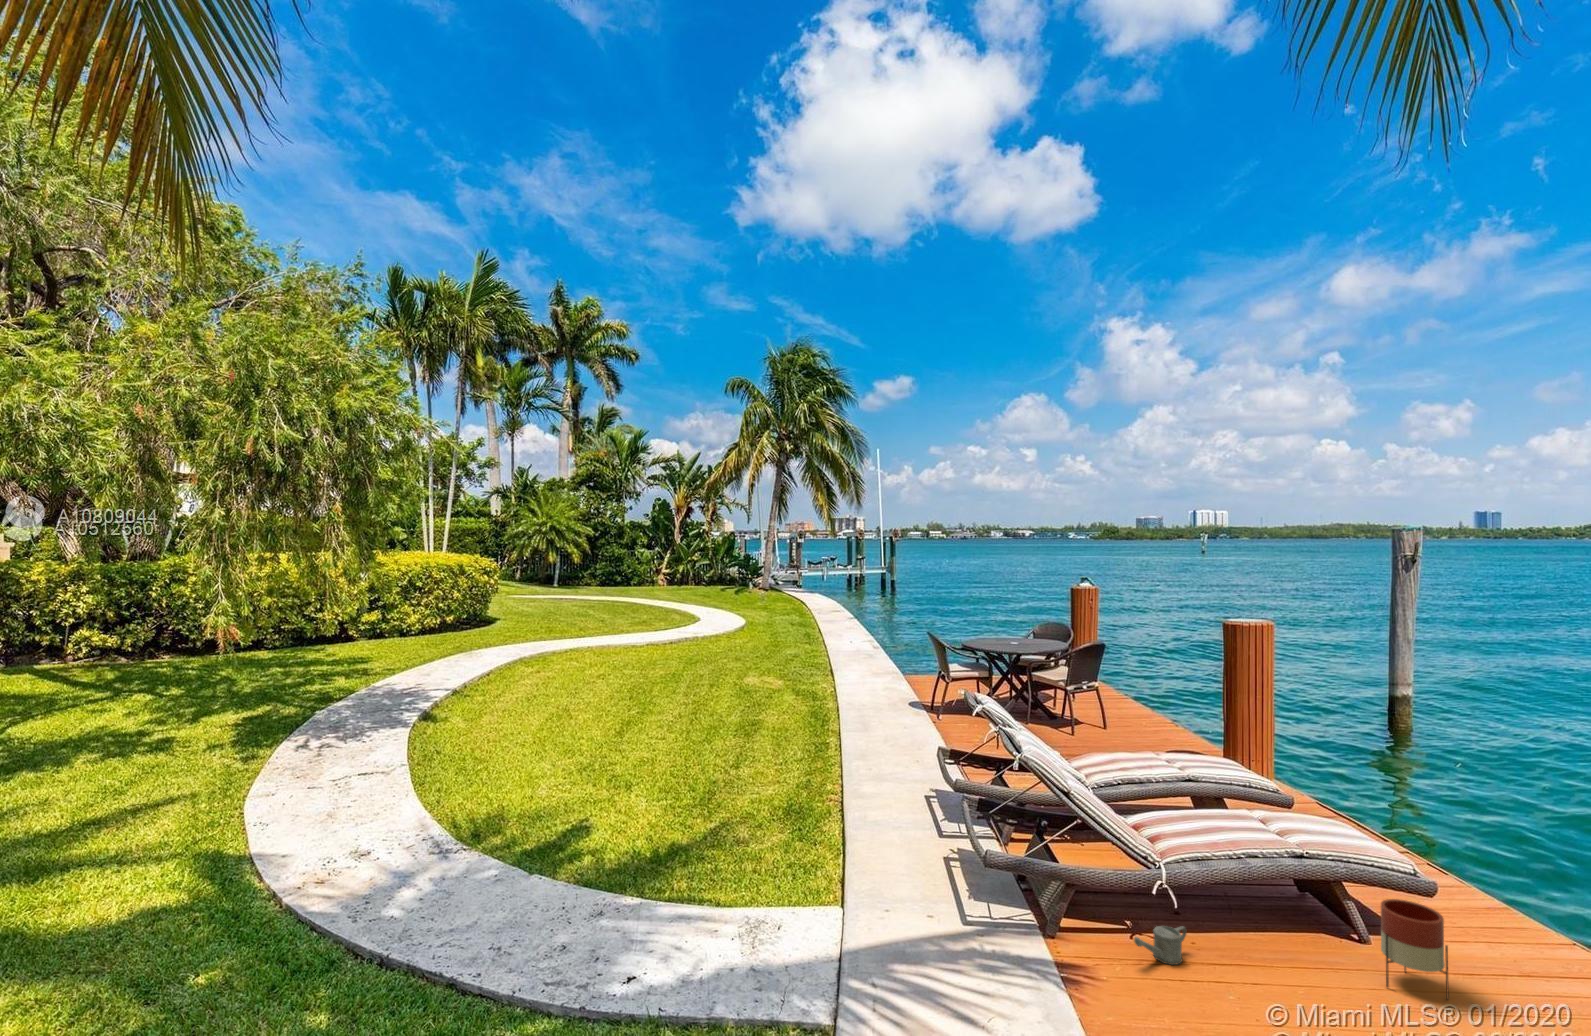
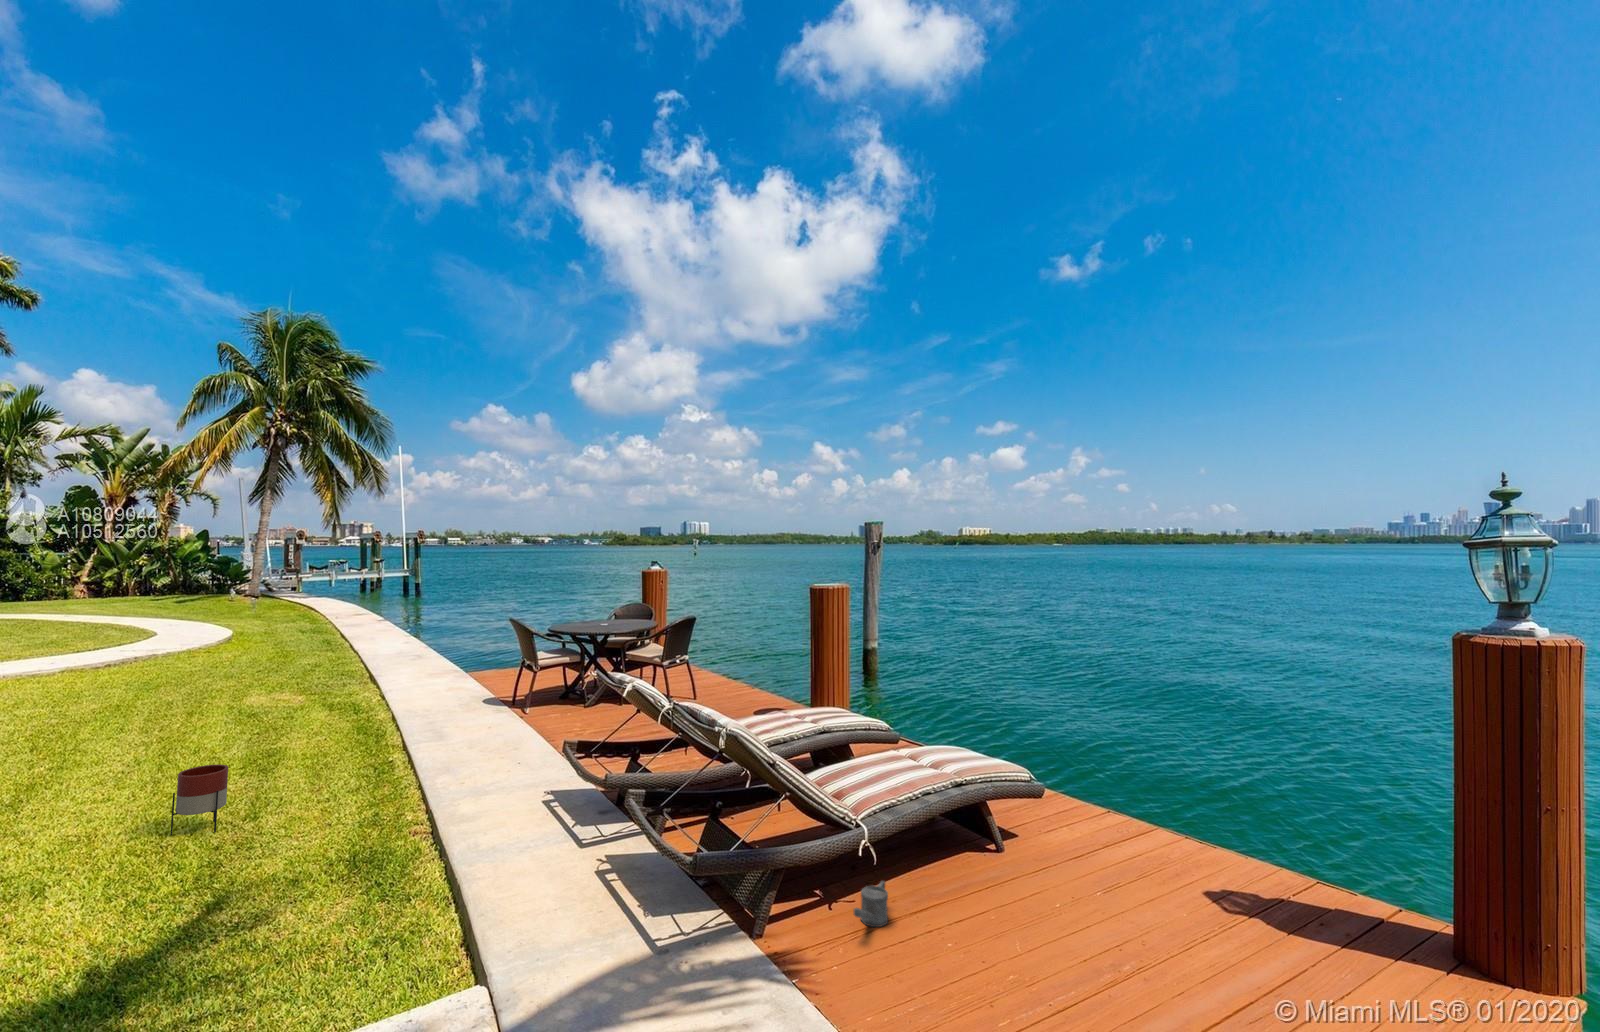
planter: present [1381,899,1449,1000] -> present [170,765,228,835]

